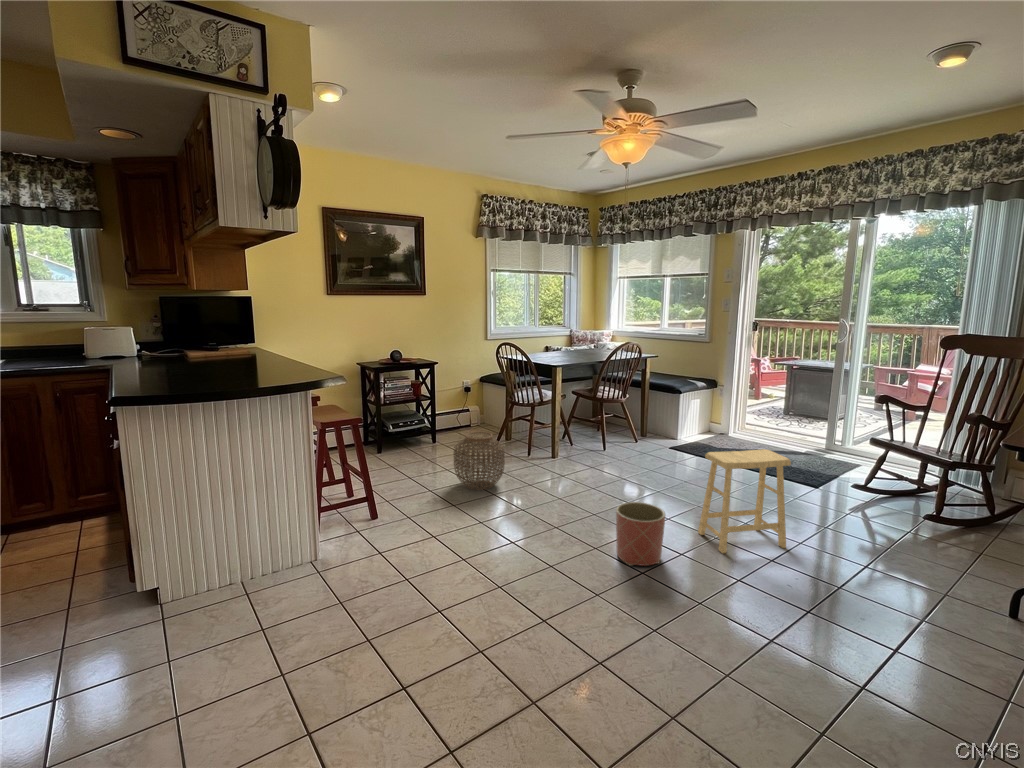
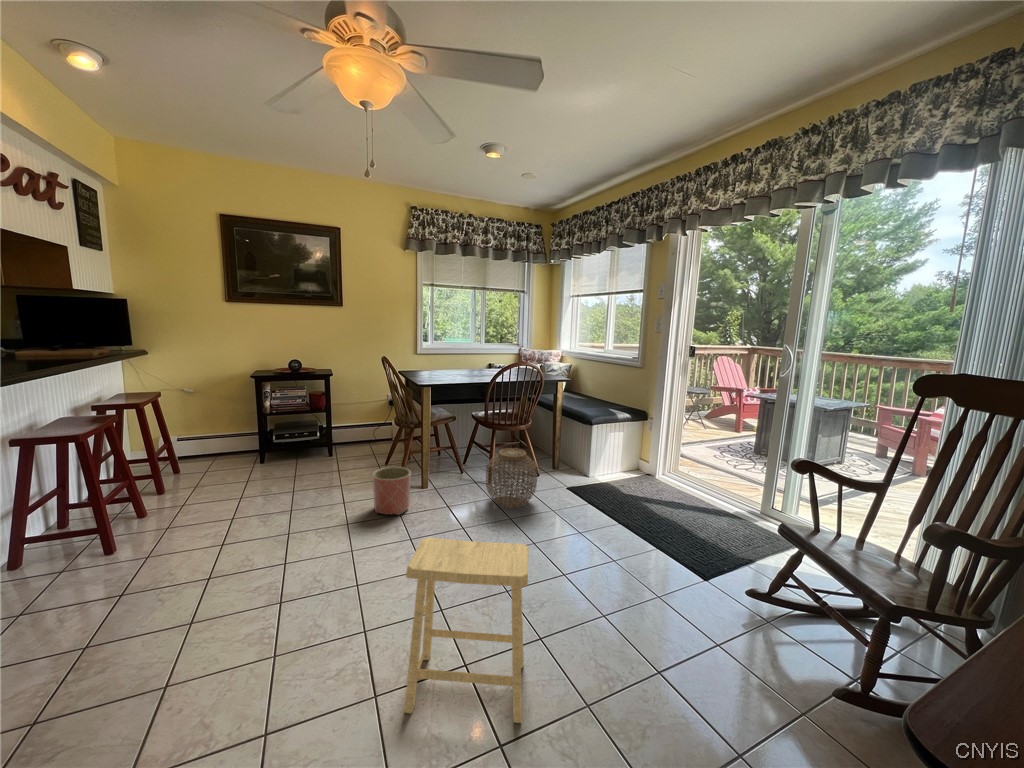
woven basket: present [454,432,505,490] -> present [486,448,538,508]
planter: present [616,502,665,566] -> present [373,467,411,515]

